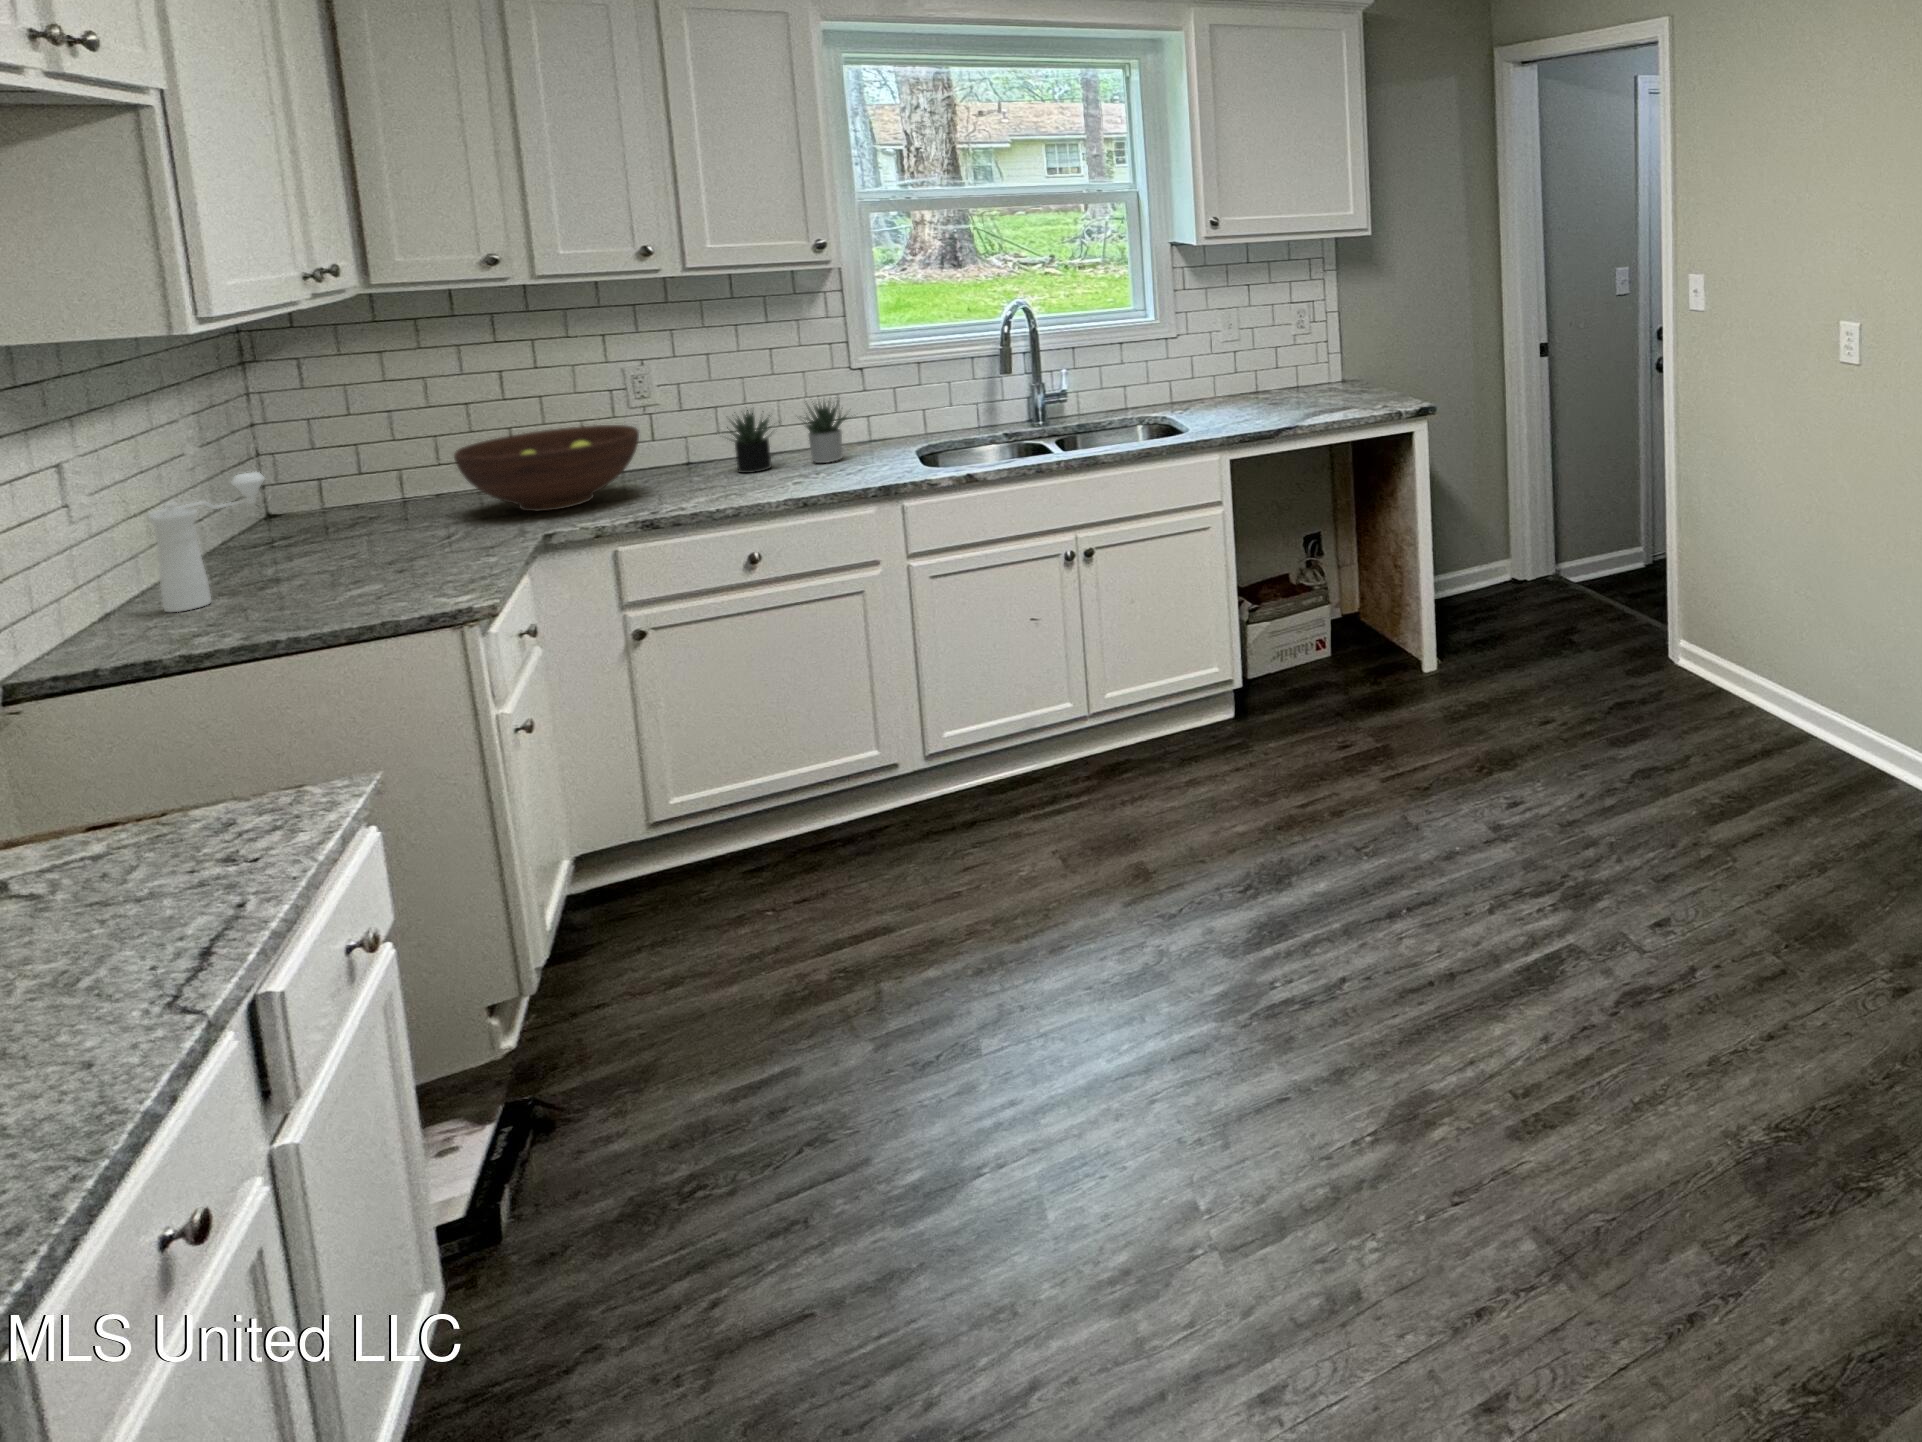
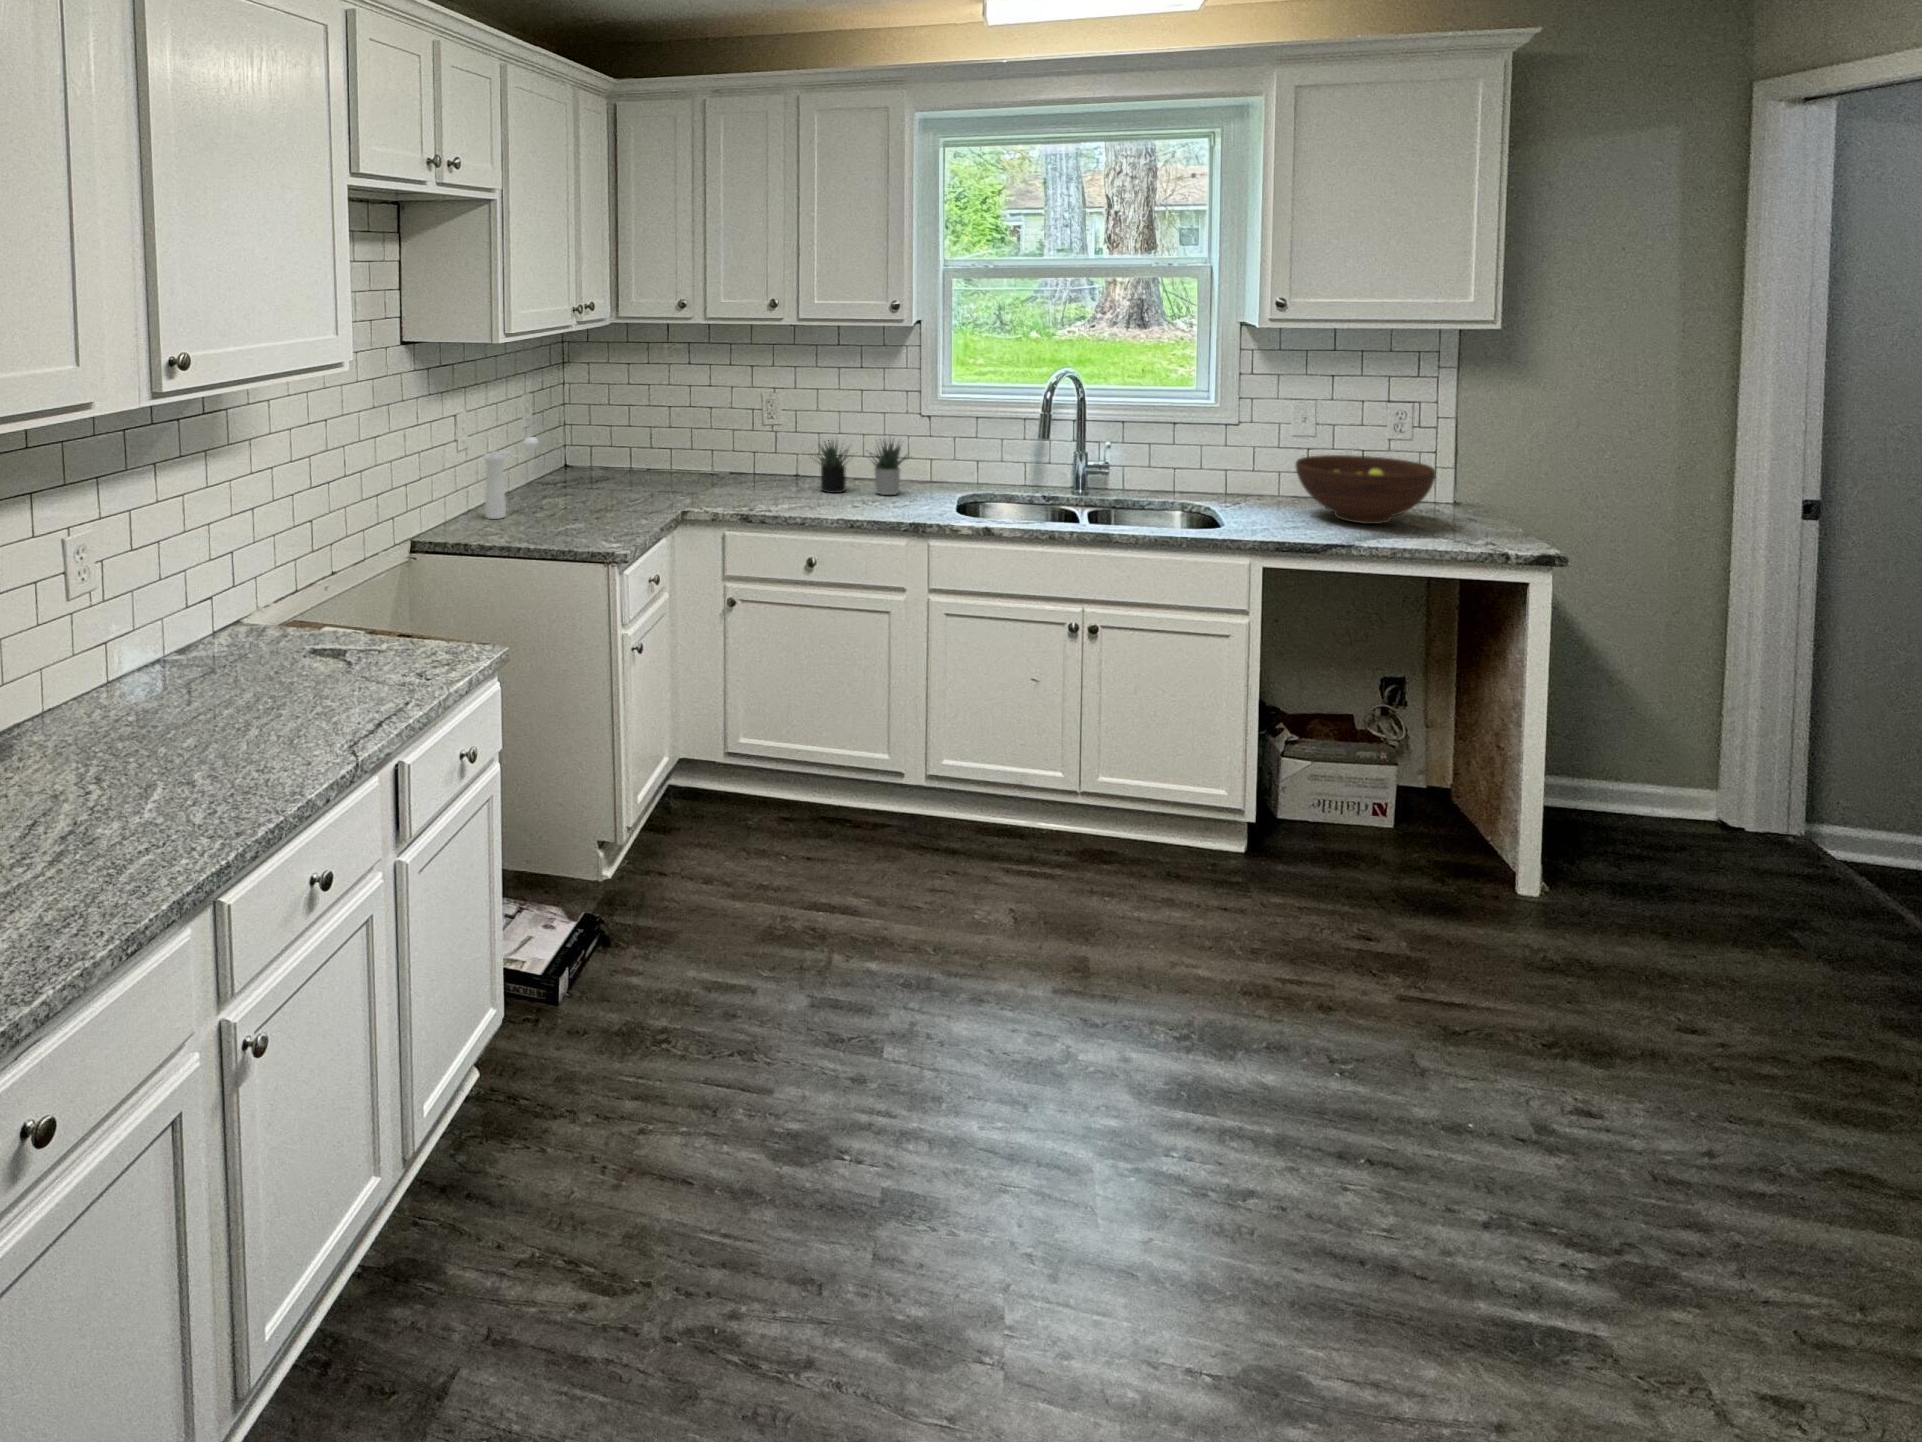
fruit bowl: present [454,425,639,511] -> present [1296,455,1436,524]

